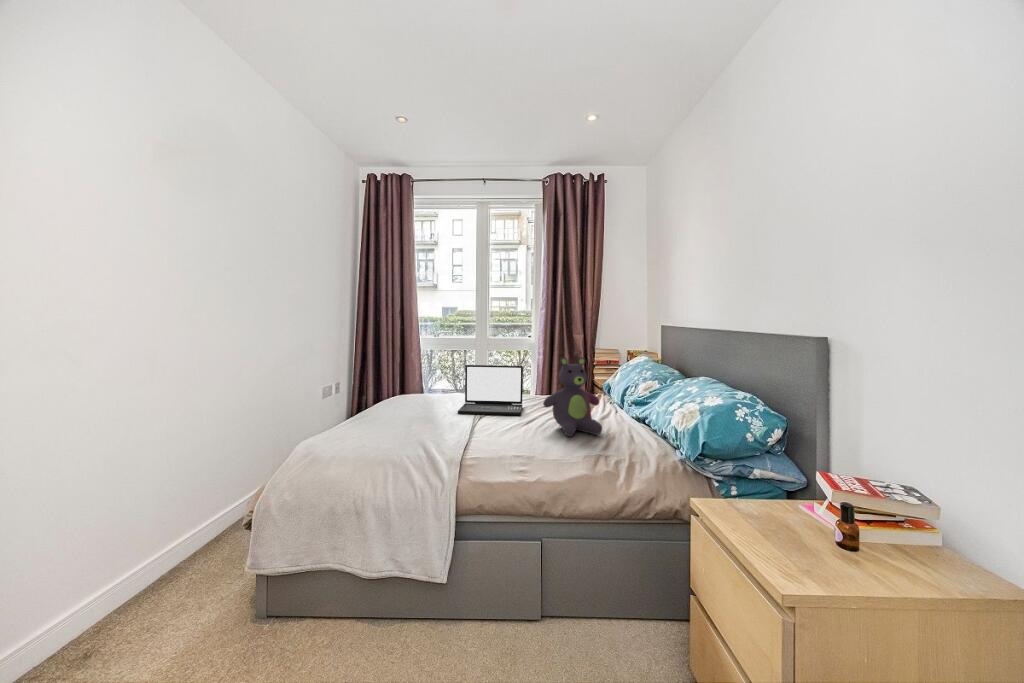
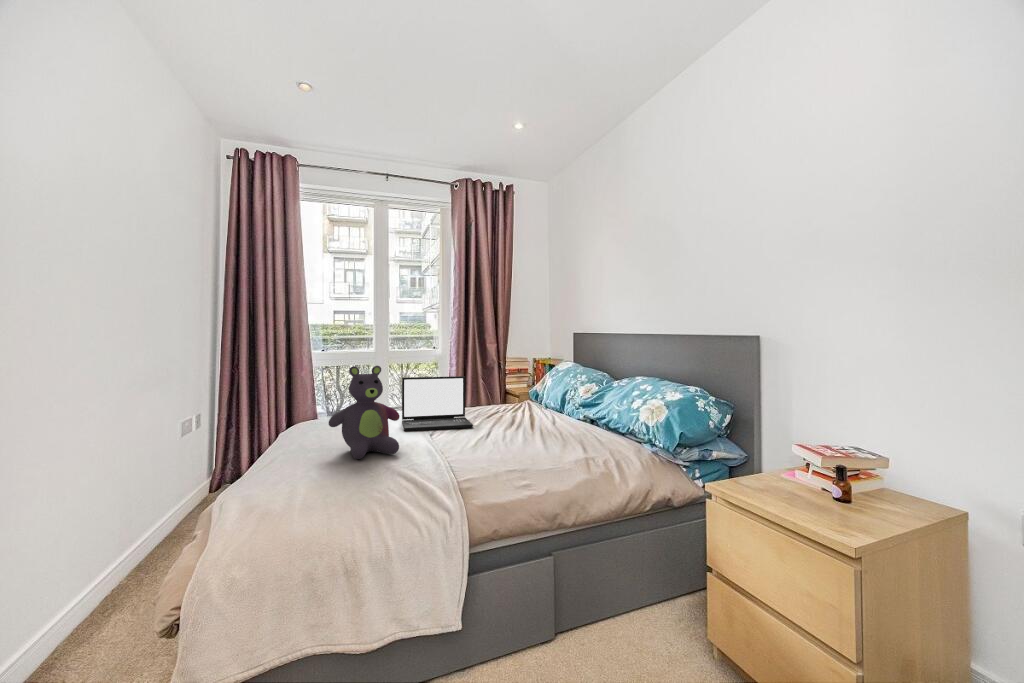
stuffed bear: present [543,357,602,436] -> present [329,366,400,459]

